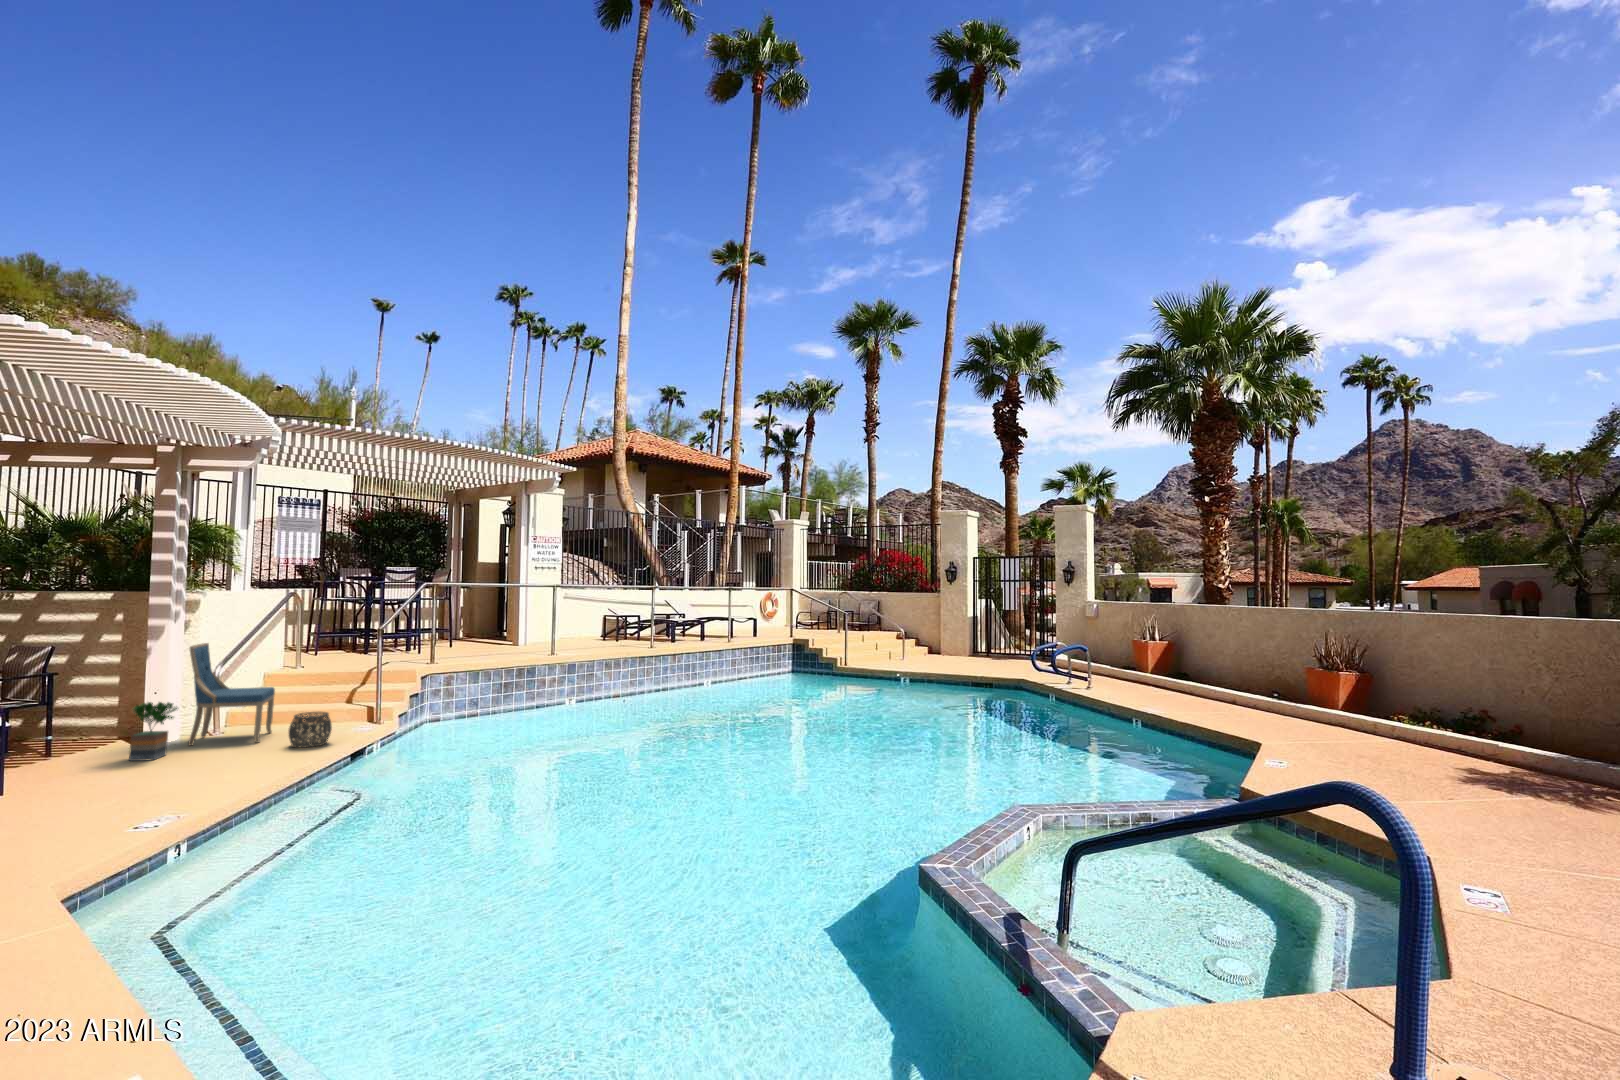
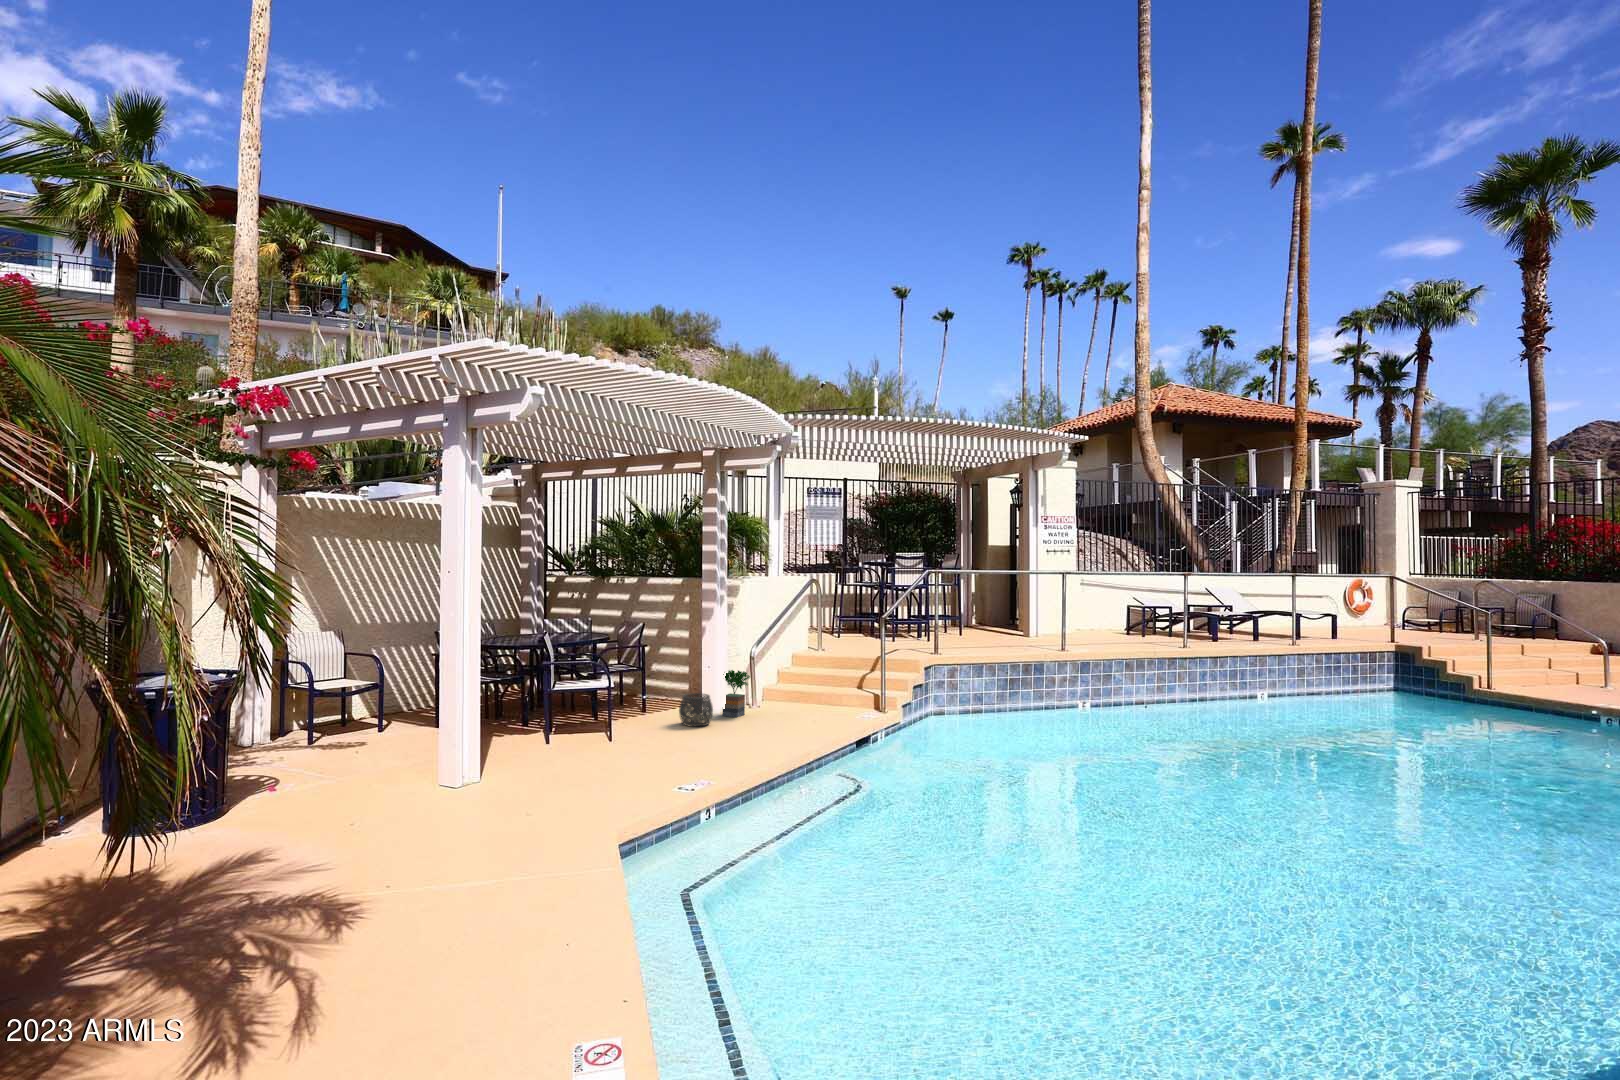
chair: present [188,643,275,745] -> none [754,624,813,713]
woven basket: present [289,712,332,748] -> present [679,693,713,727]

